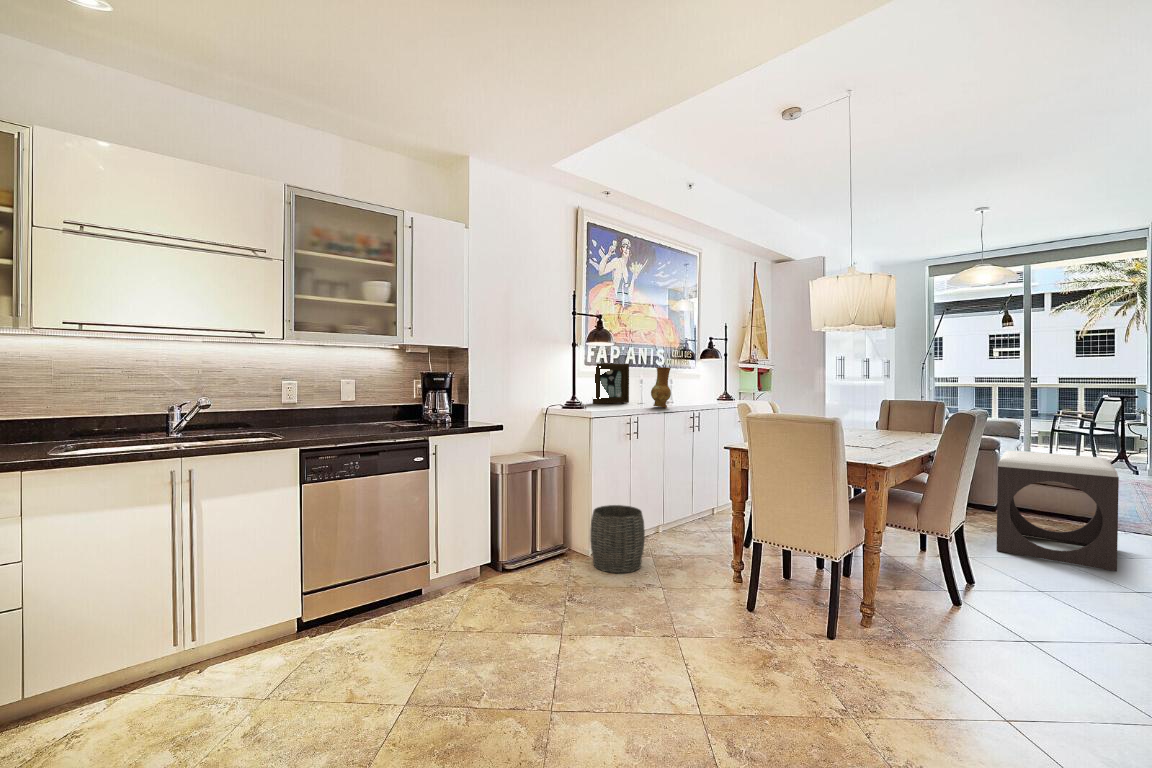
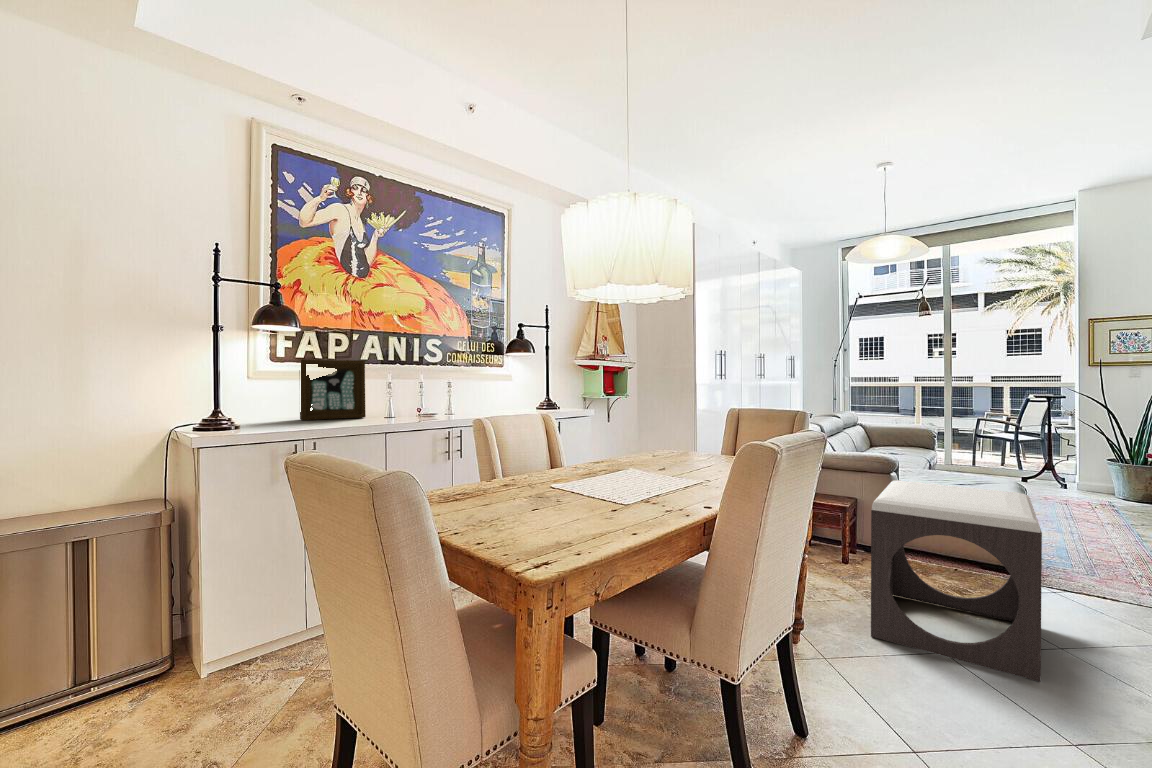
ceramic jug: present [651,367,671,408] -> none [367,364,399,426]
woven basket: present [590,505,645,573] -> none [179,592,290,726]

